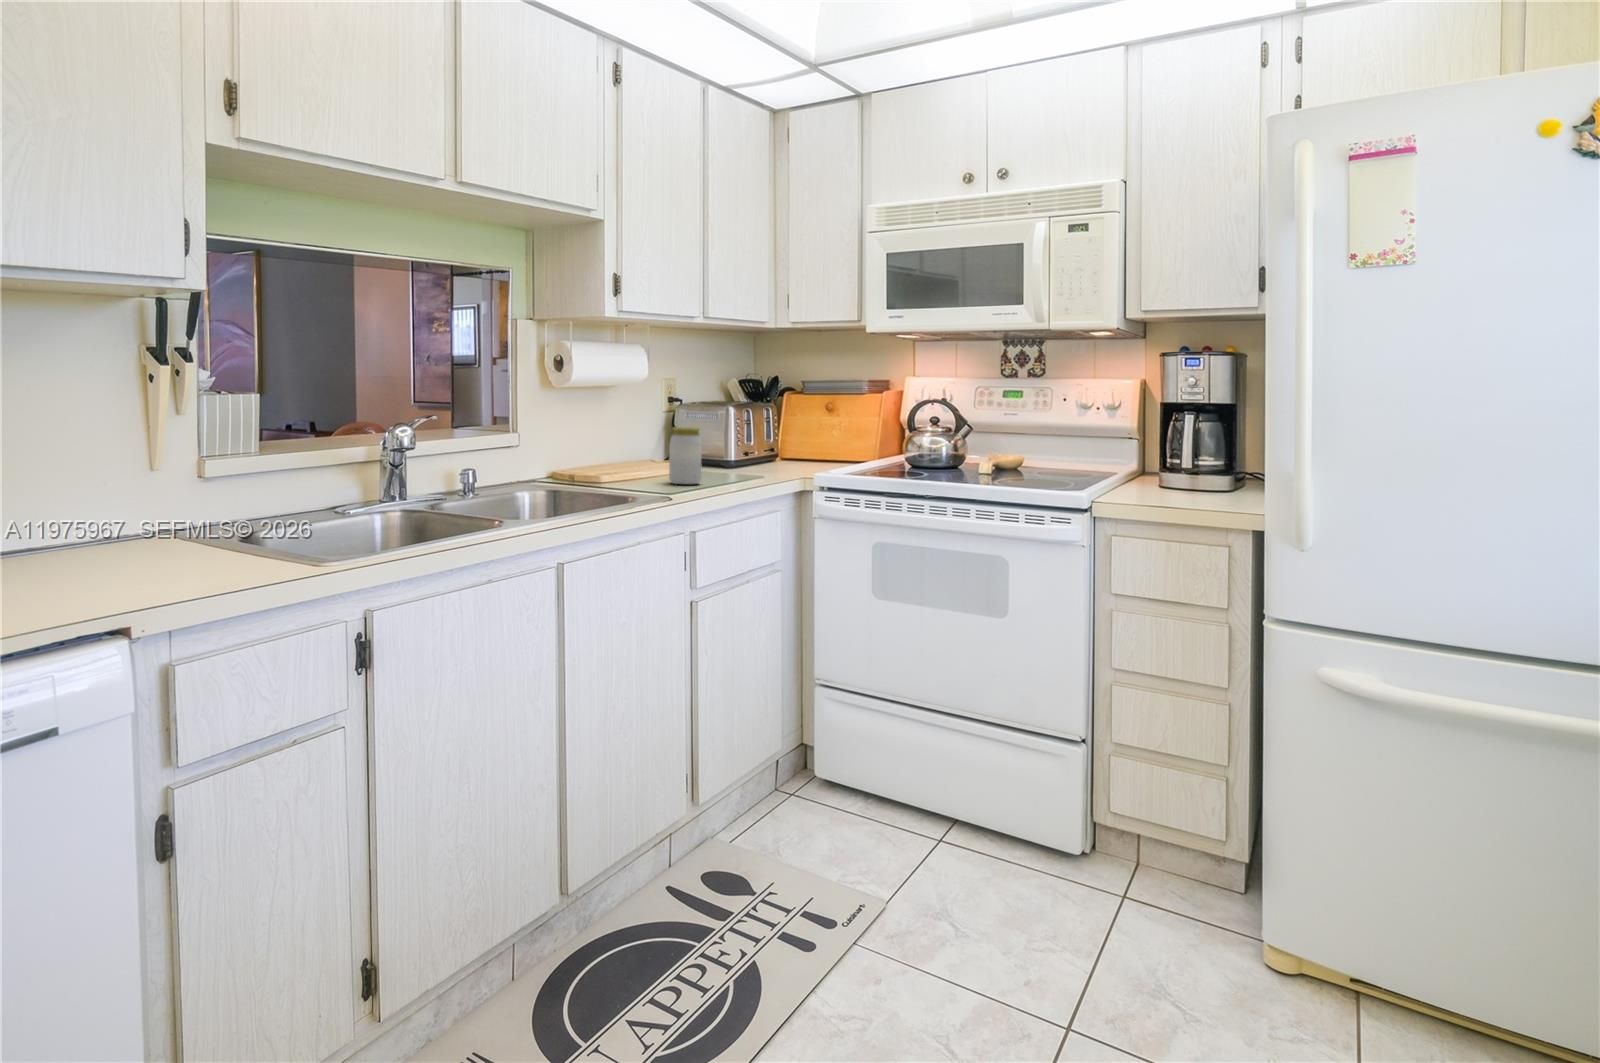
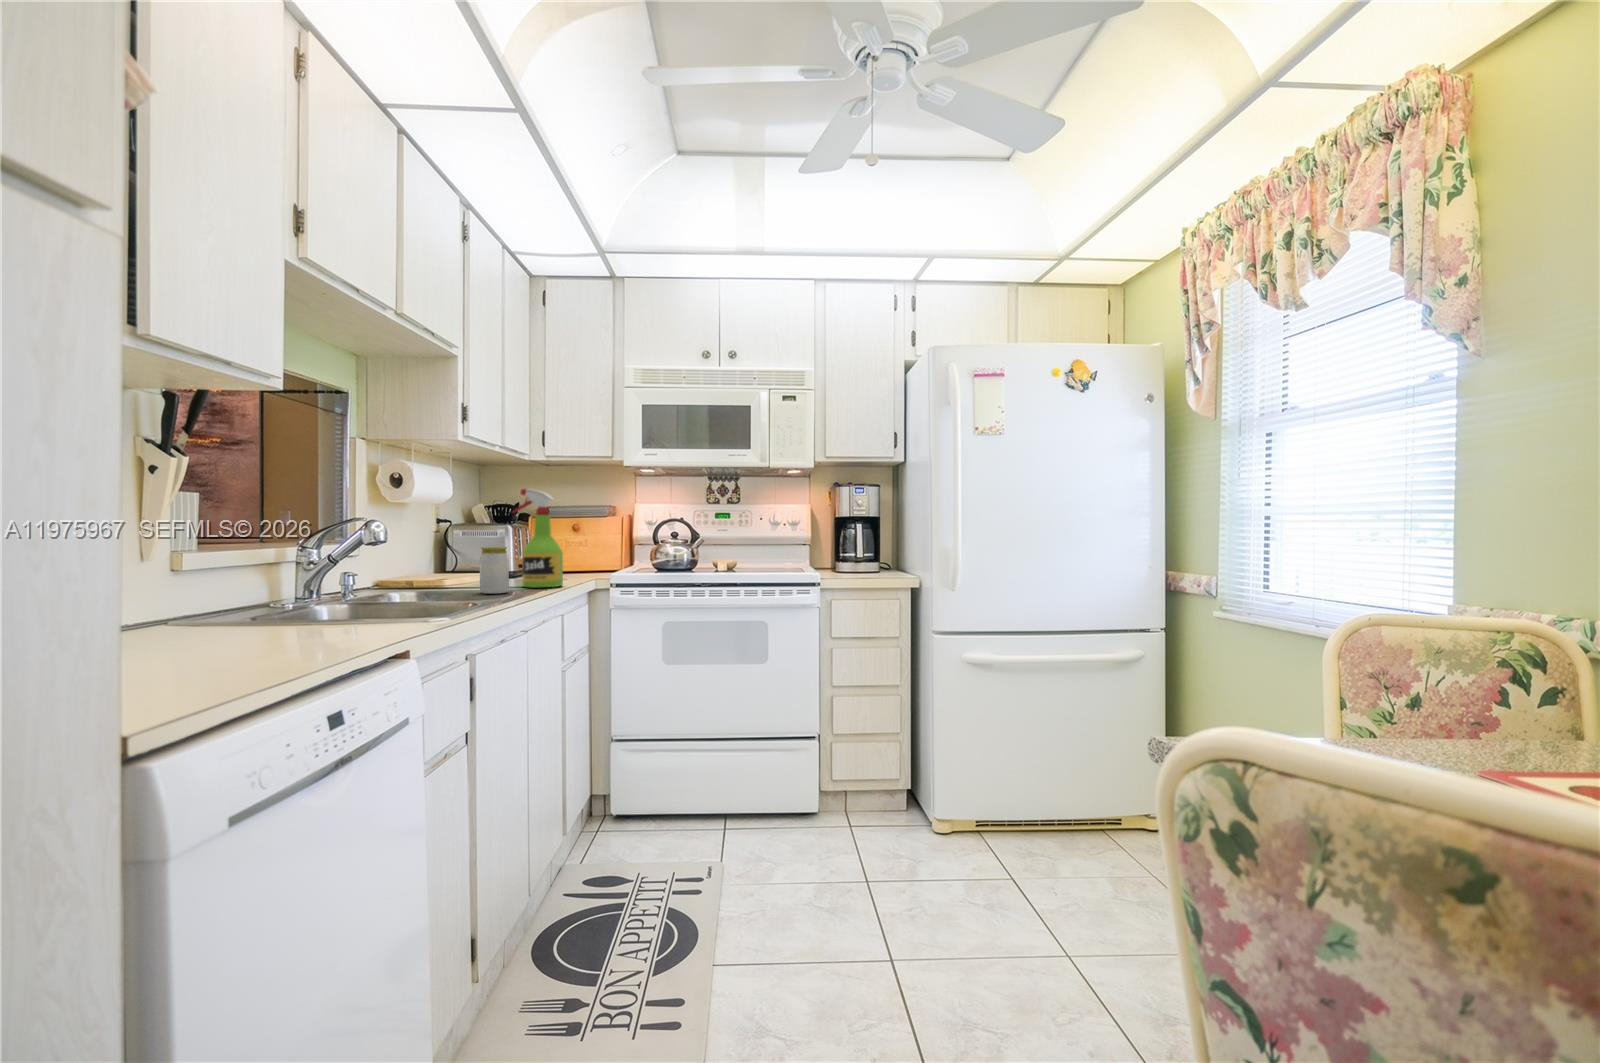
spray bottle: none [717,355,774,481] -> present [512,489,563,587]

